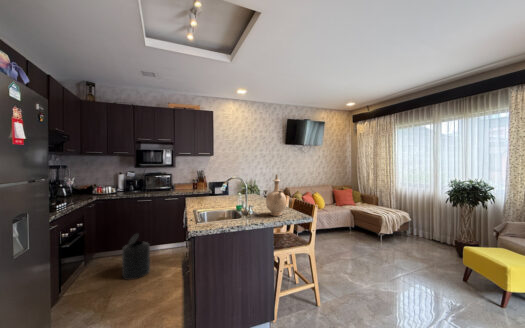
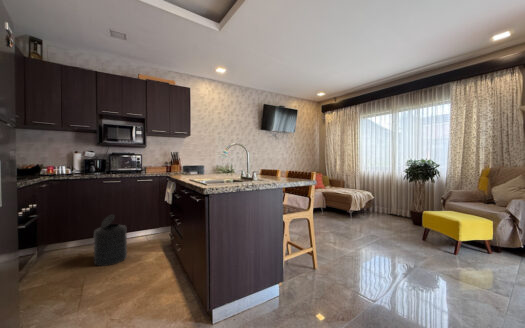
vase: present [266,174,287,216] -> none [273,139,293,179]

